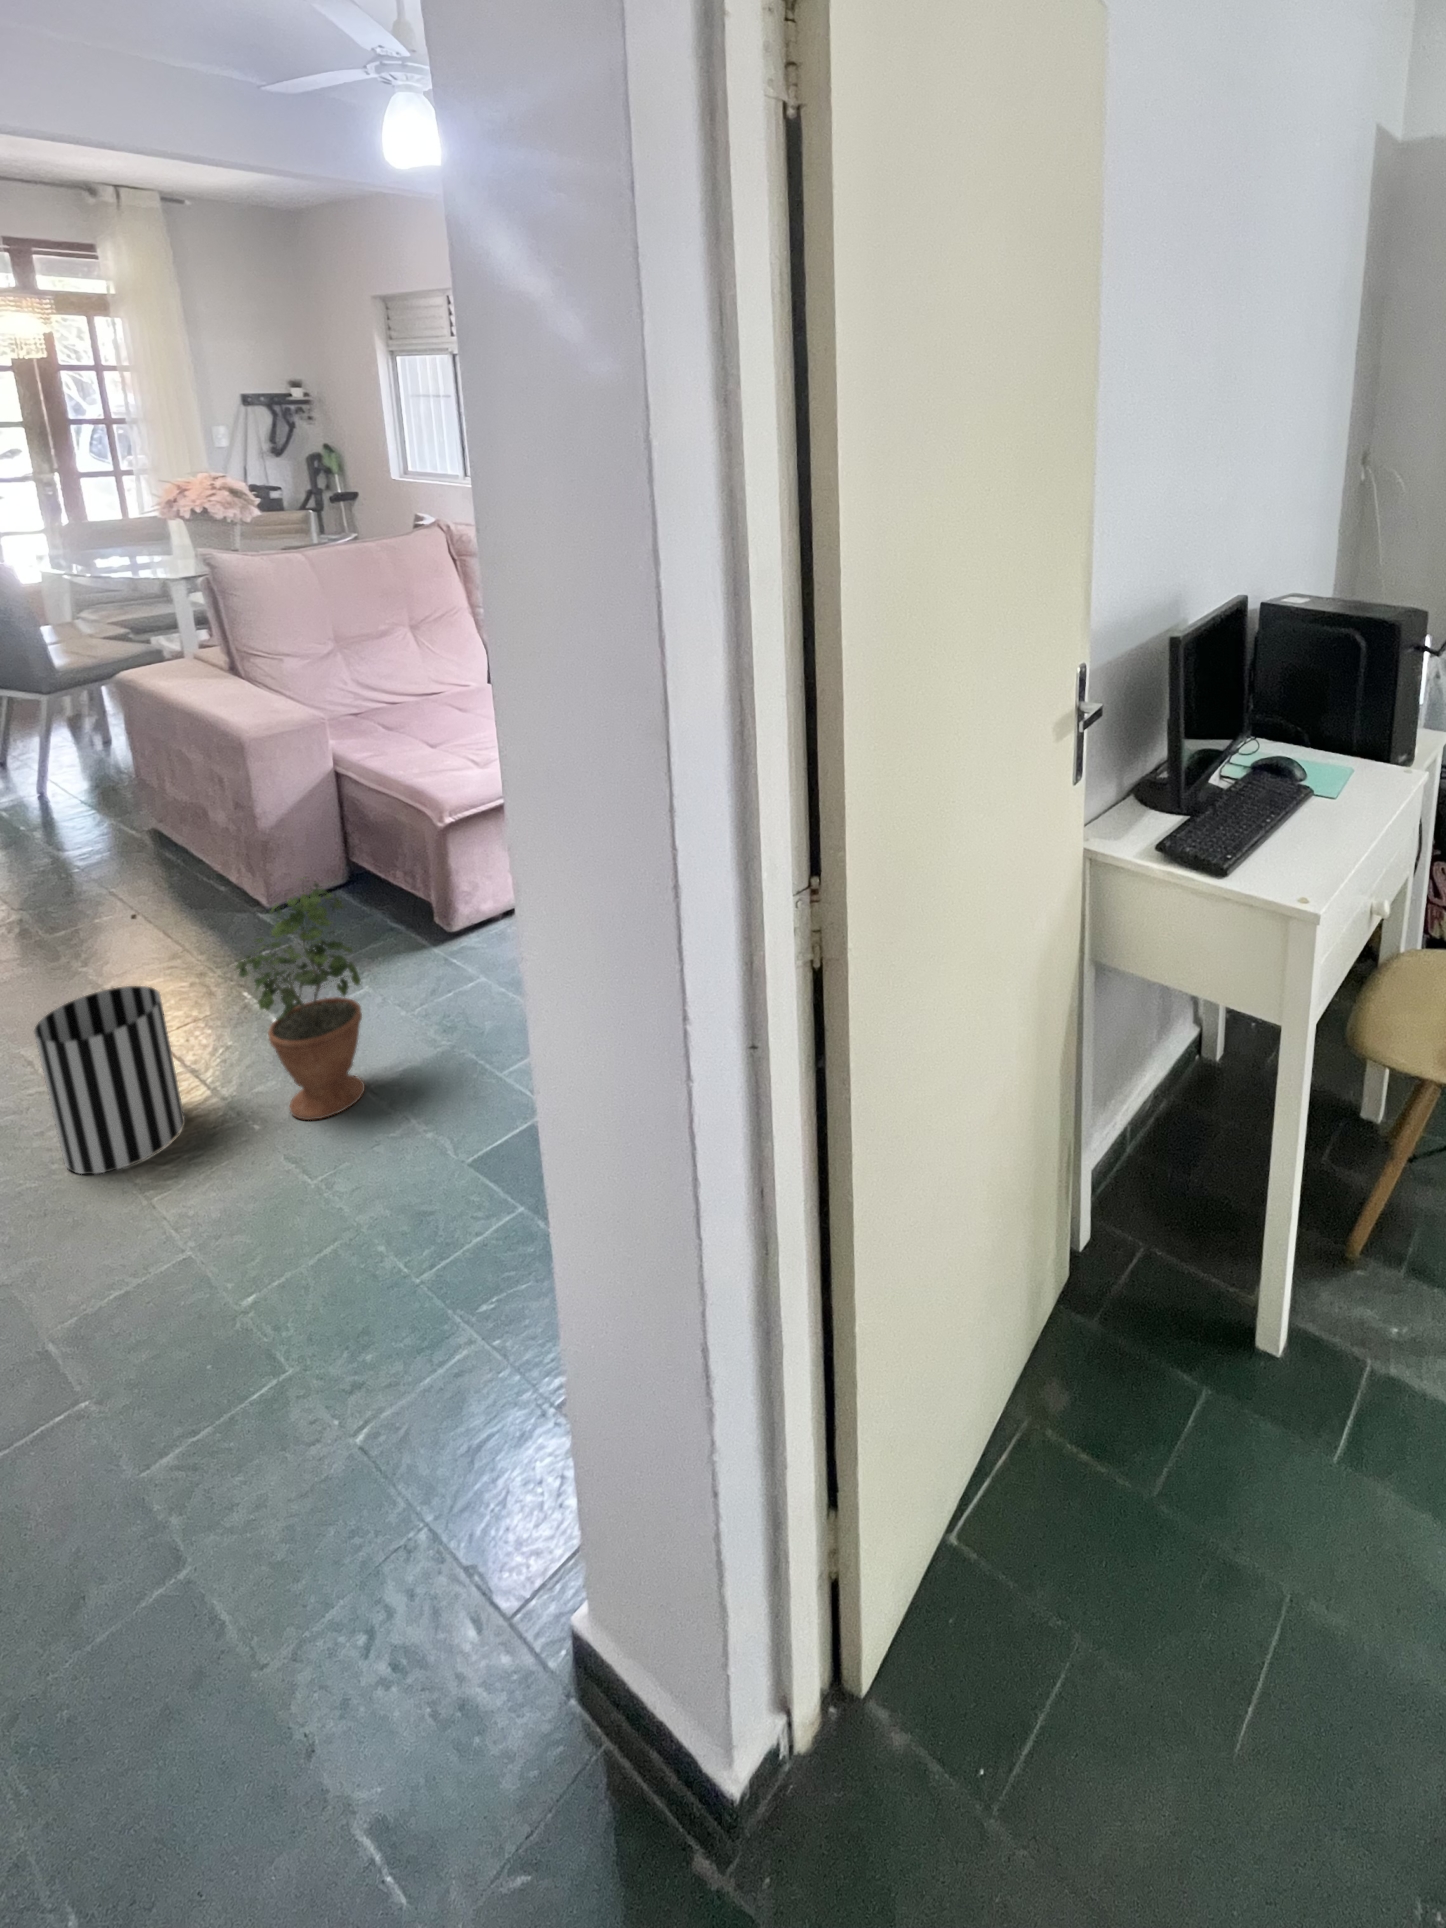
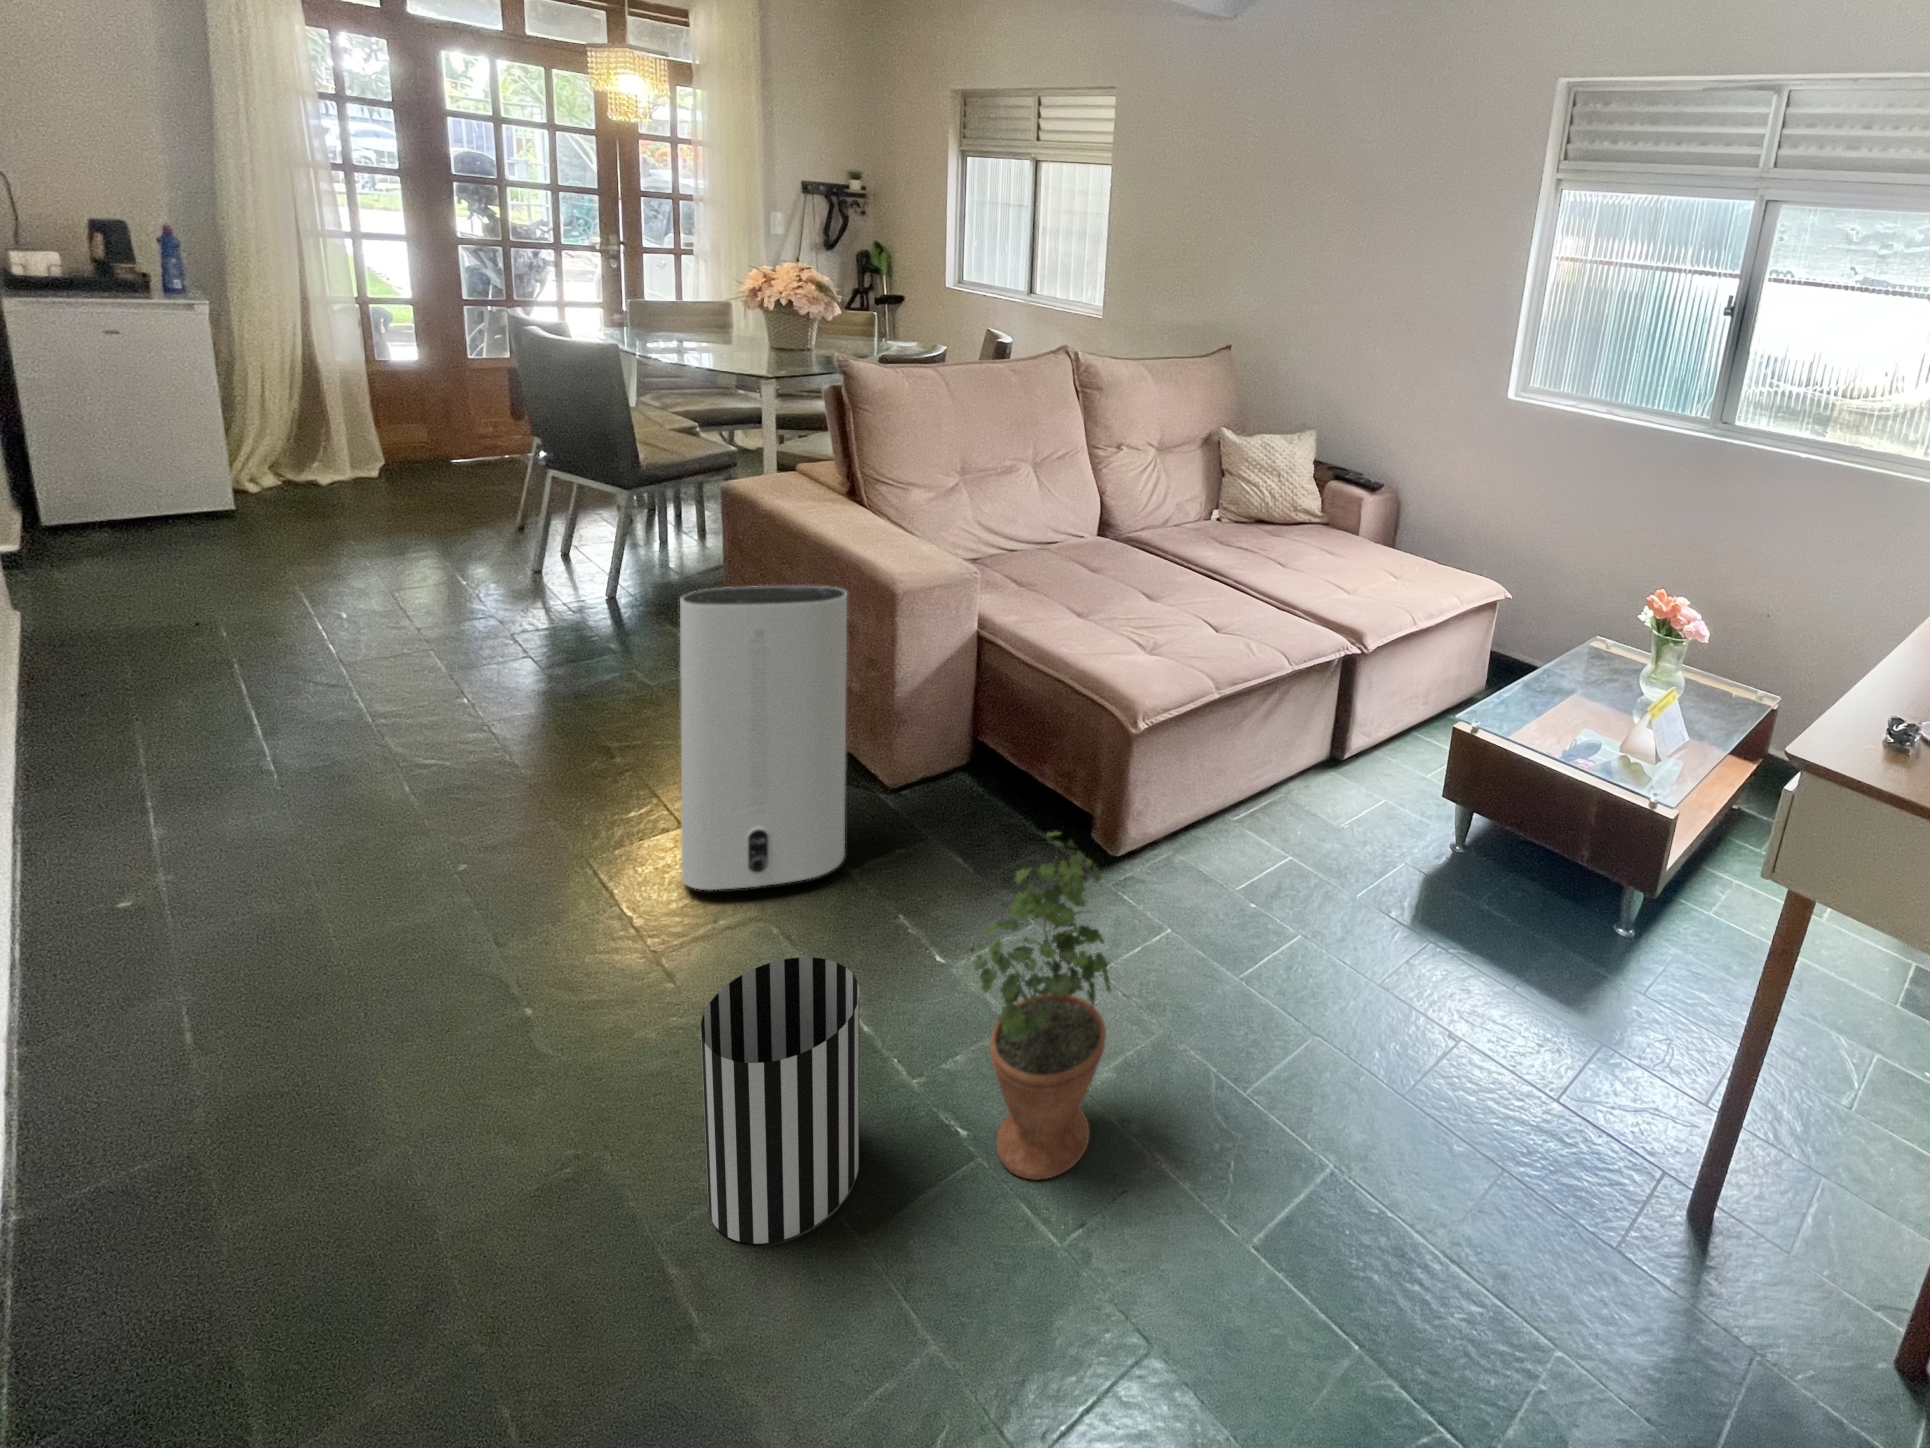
air purifier: none [45,742,221,986] -> present [680,586,847,890]

